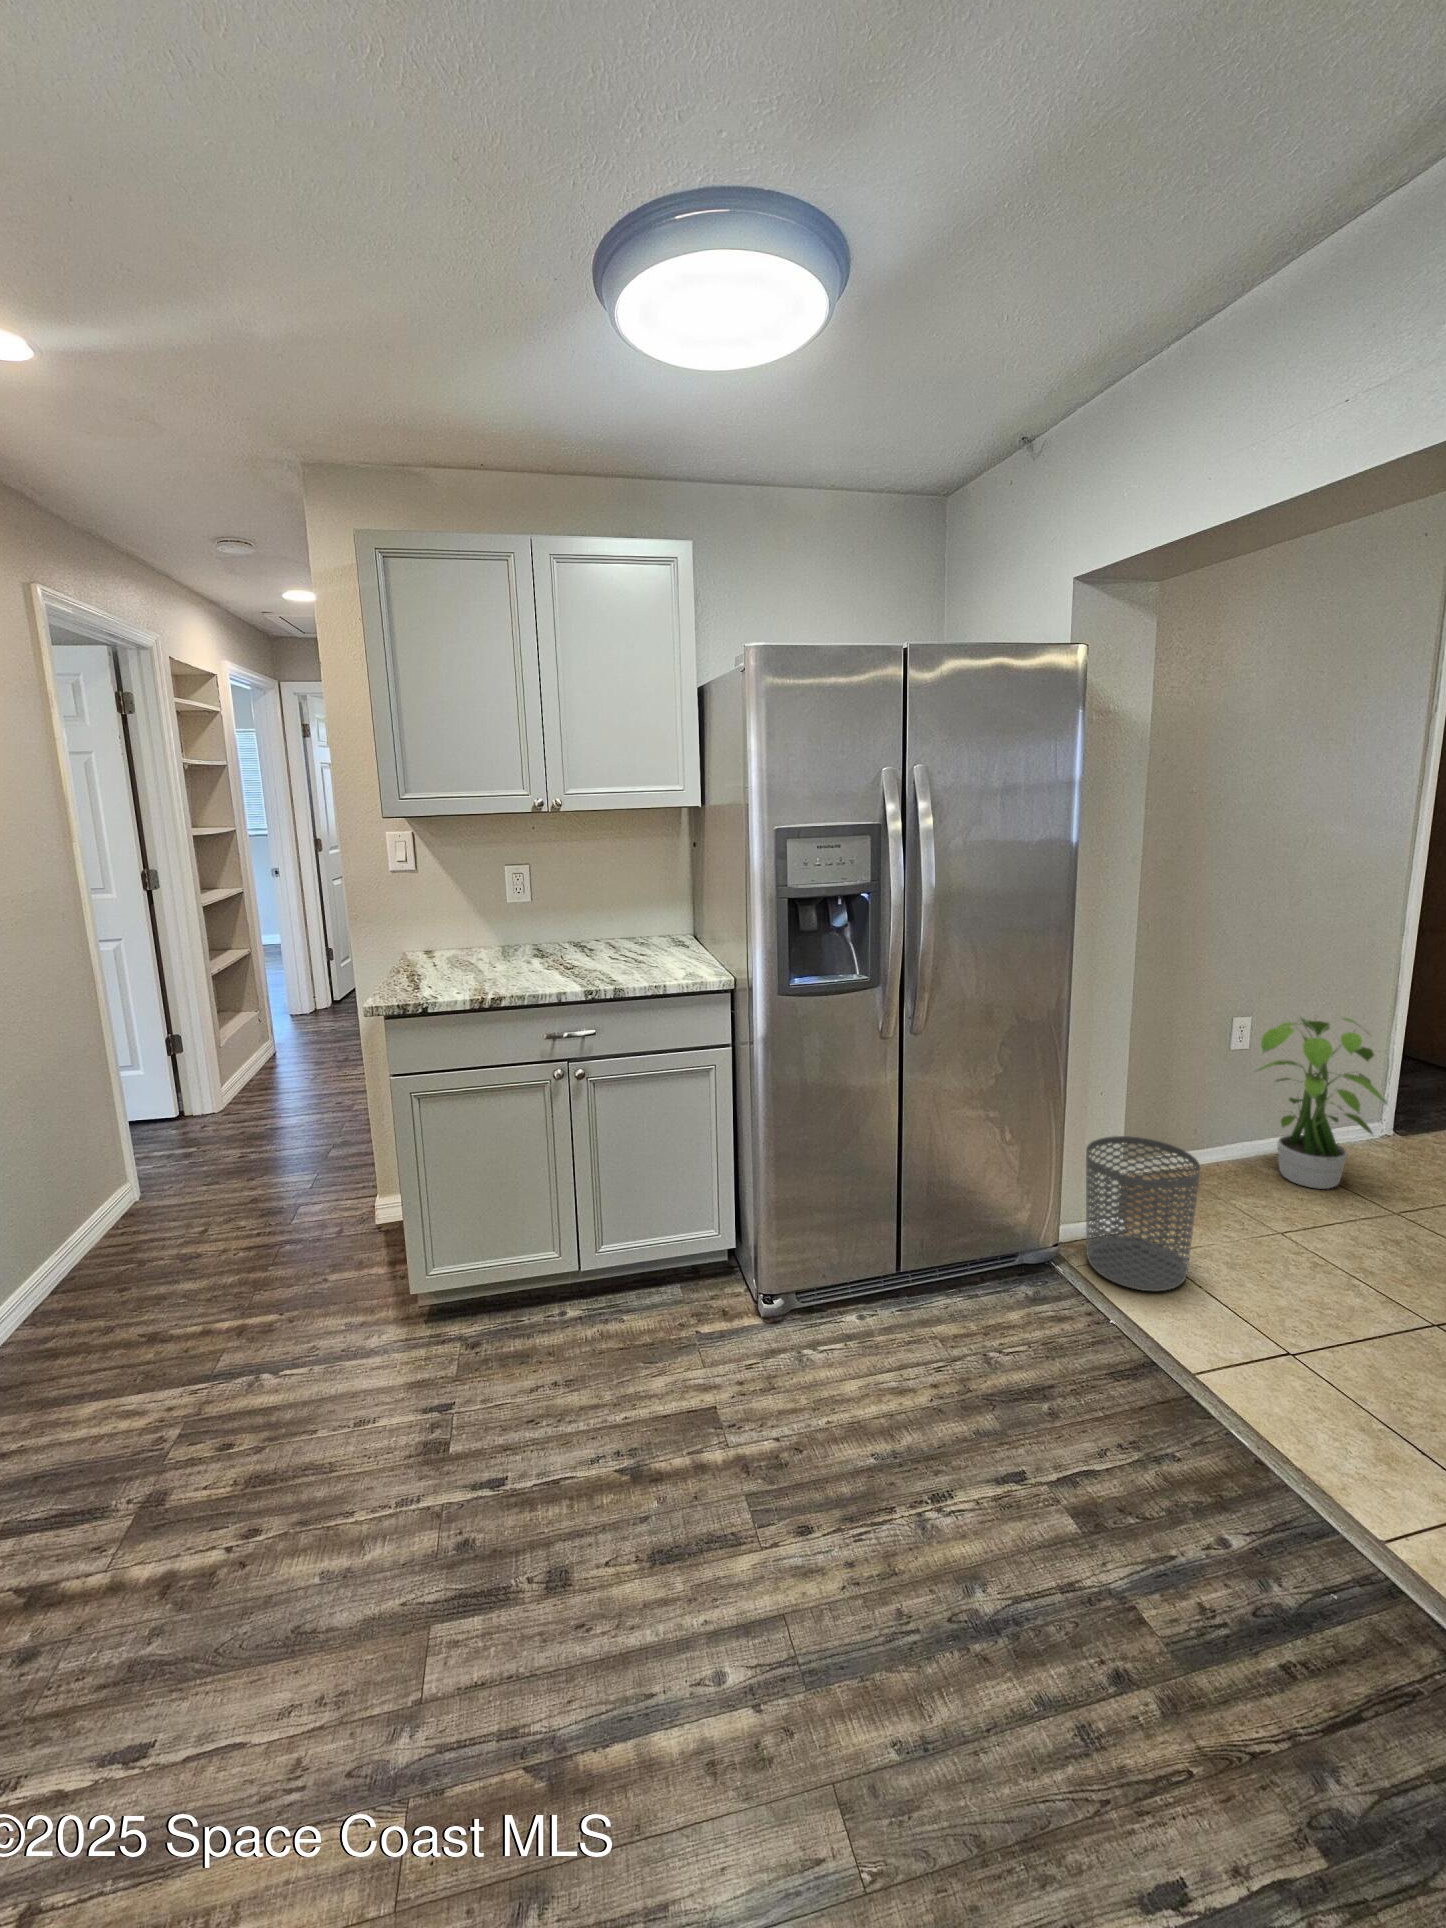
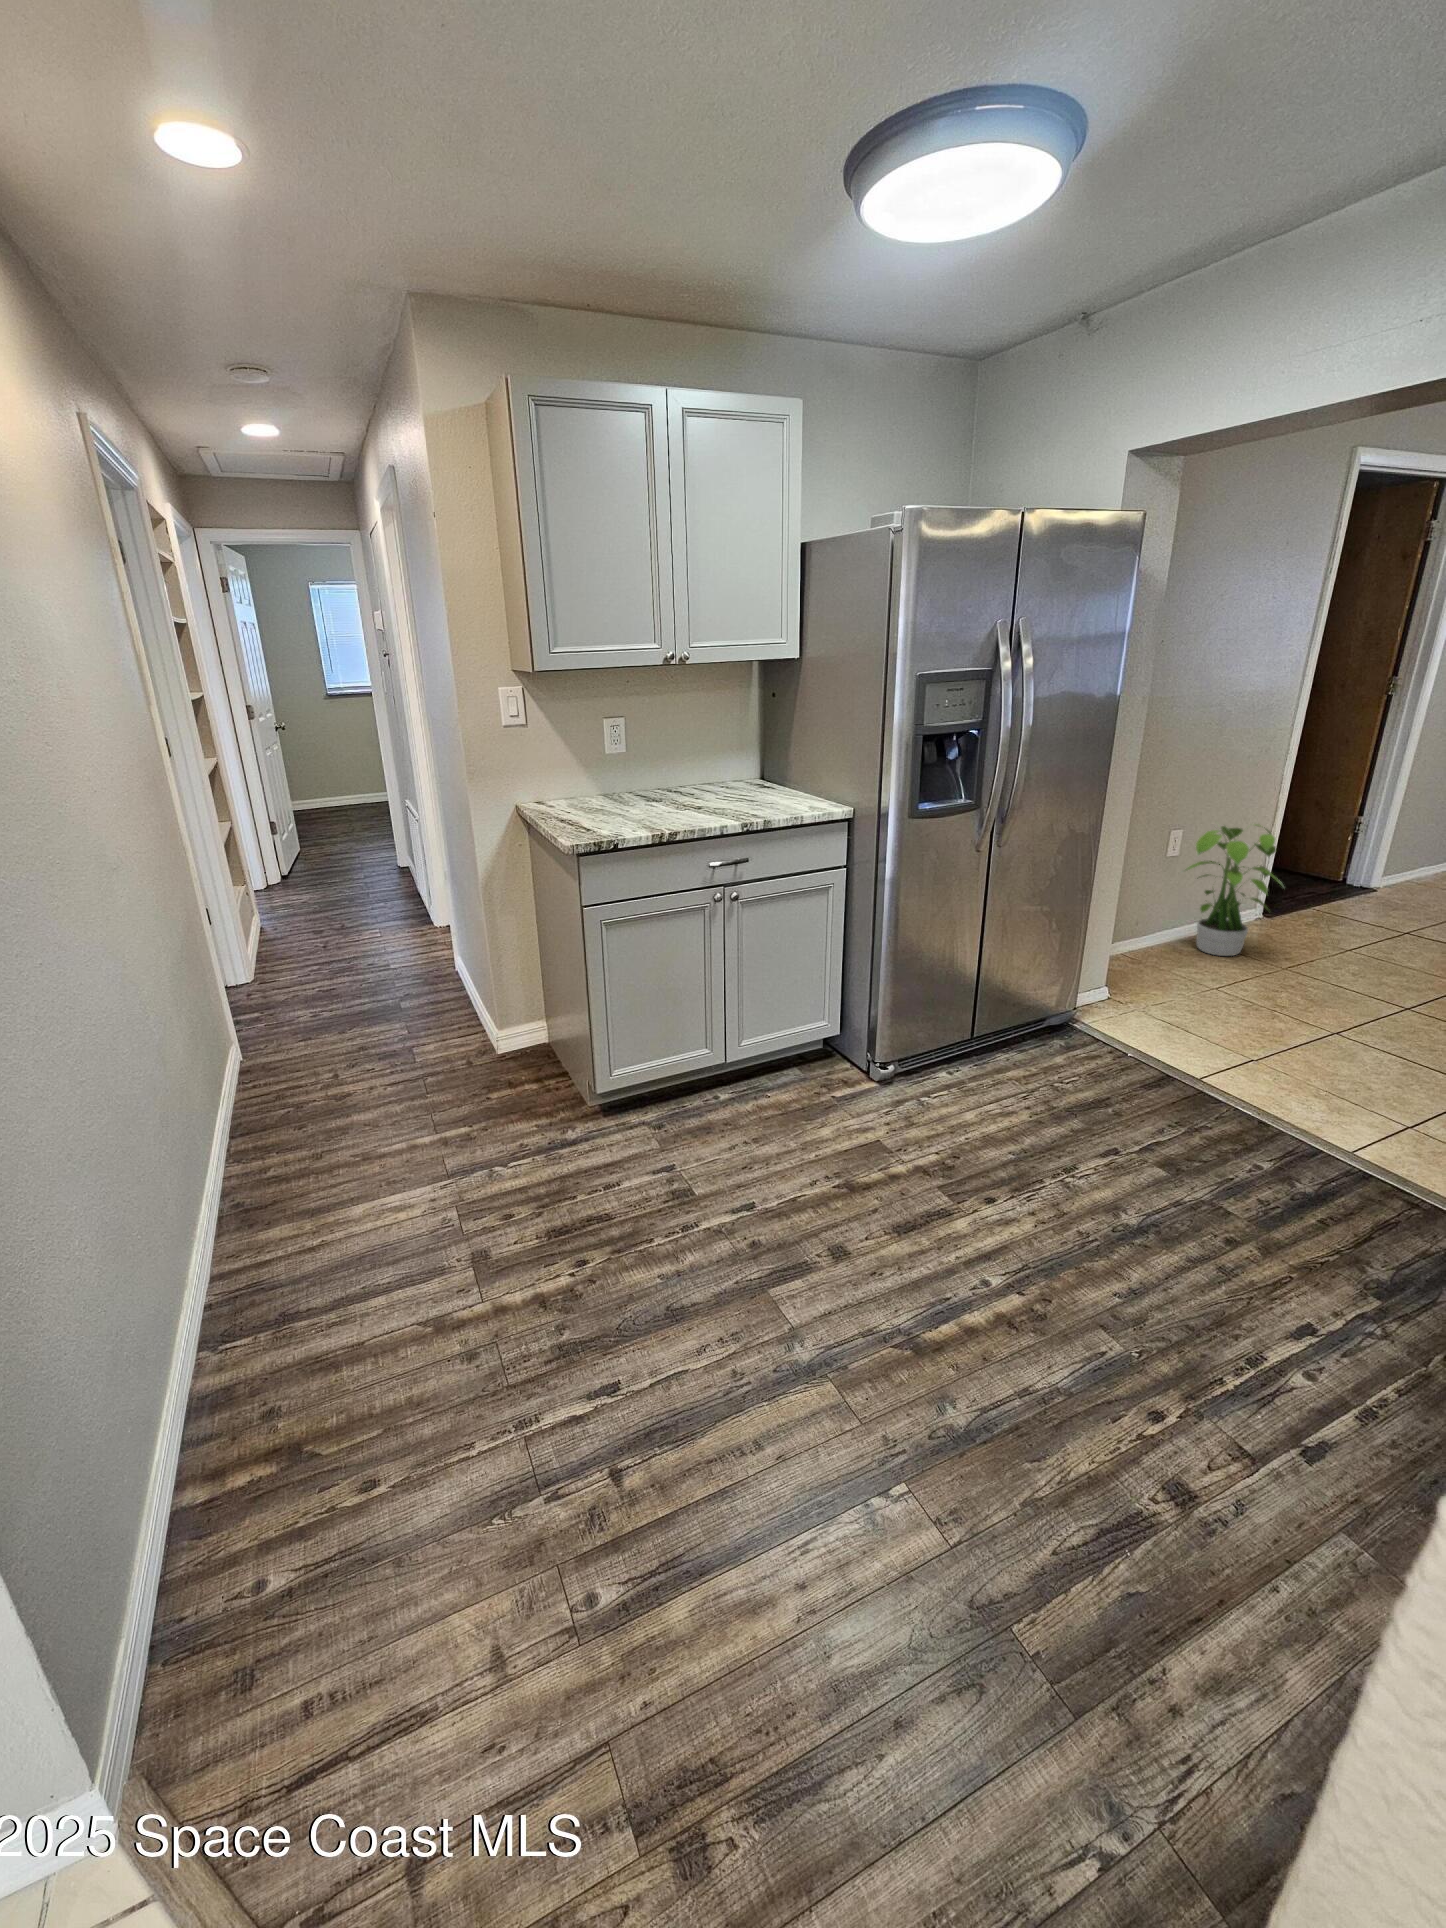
waste bin: present [1086,1136,1200,1291] -> none [1089,923,1185,1033]

